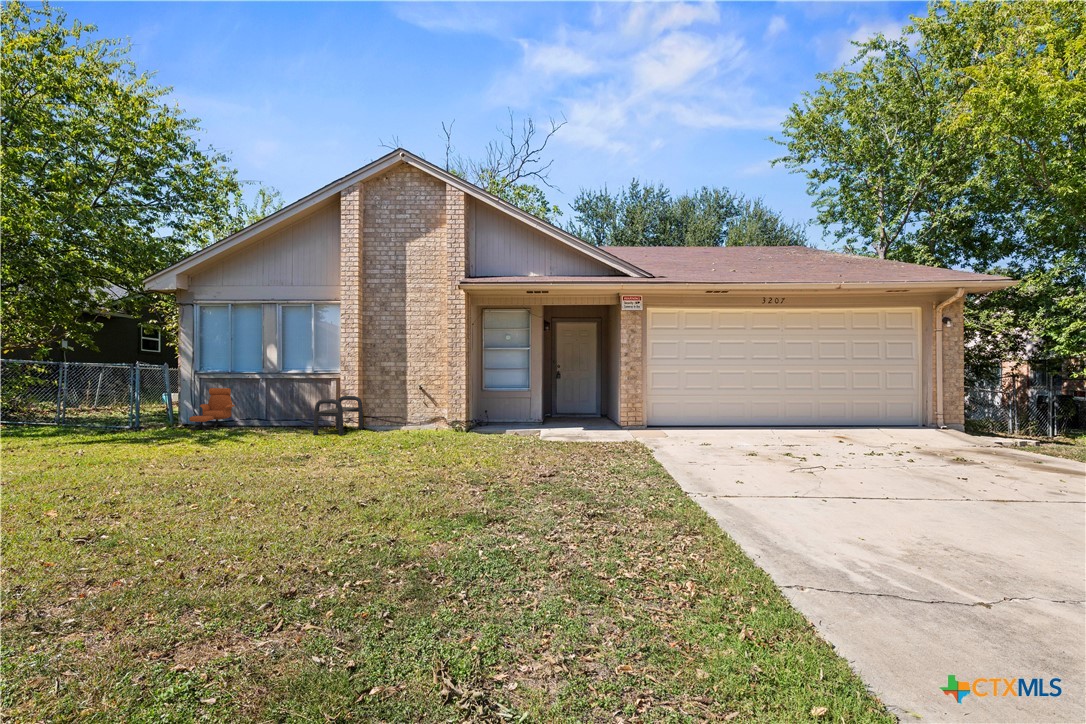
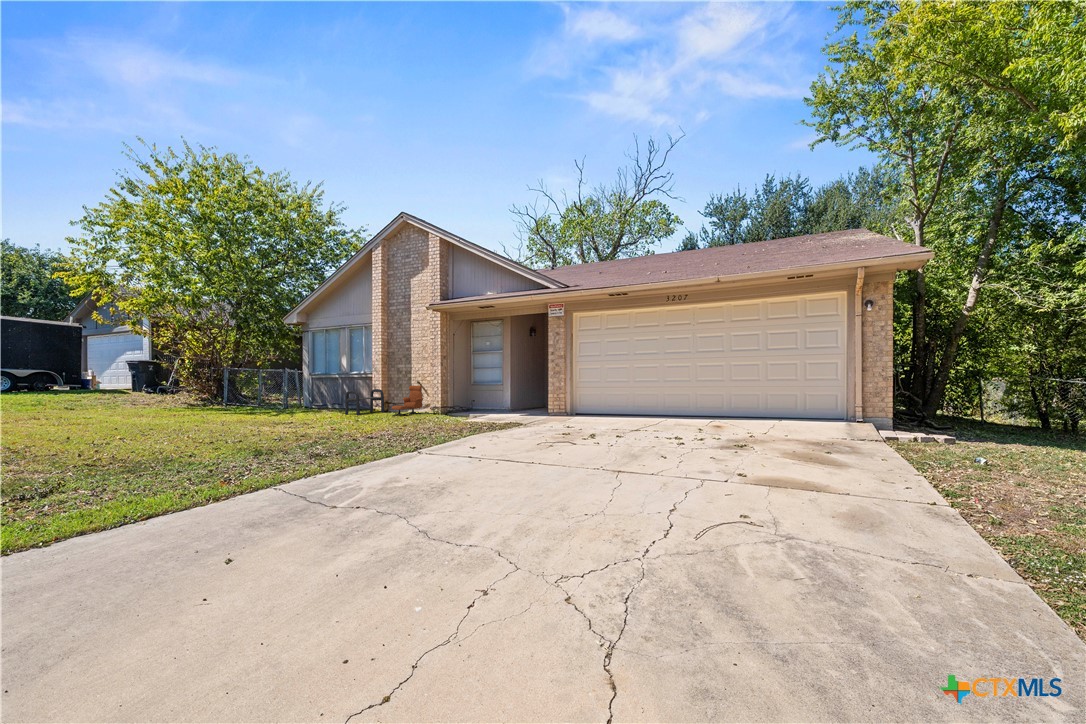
lounge chair: present [189,388,235,431] -> present [392,385,424,416]

